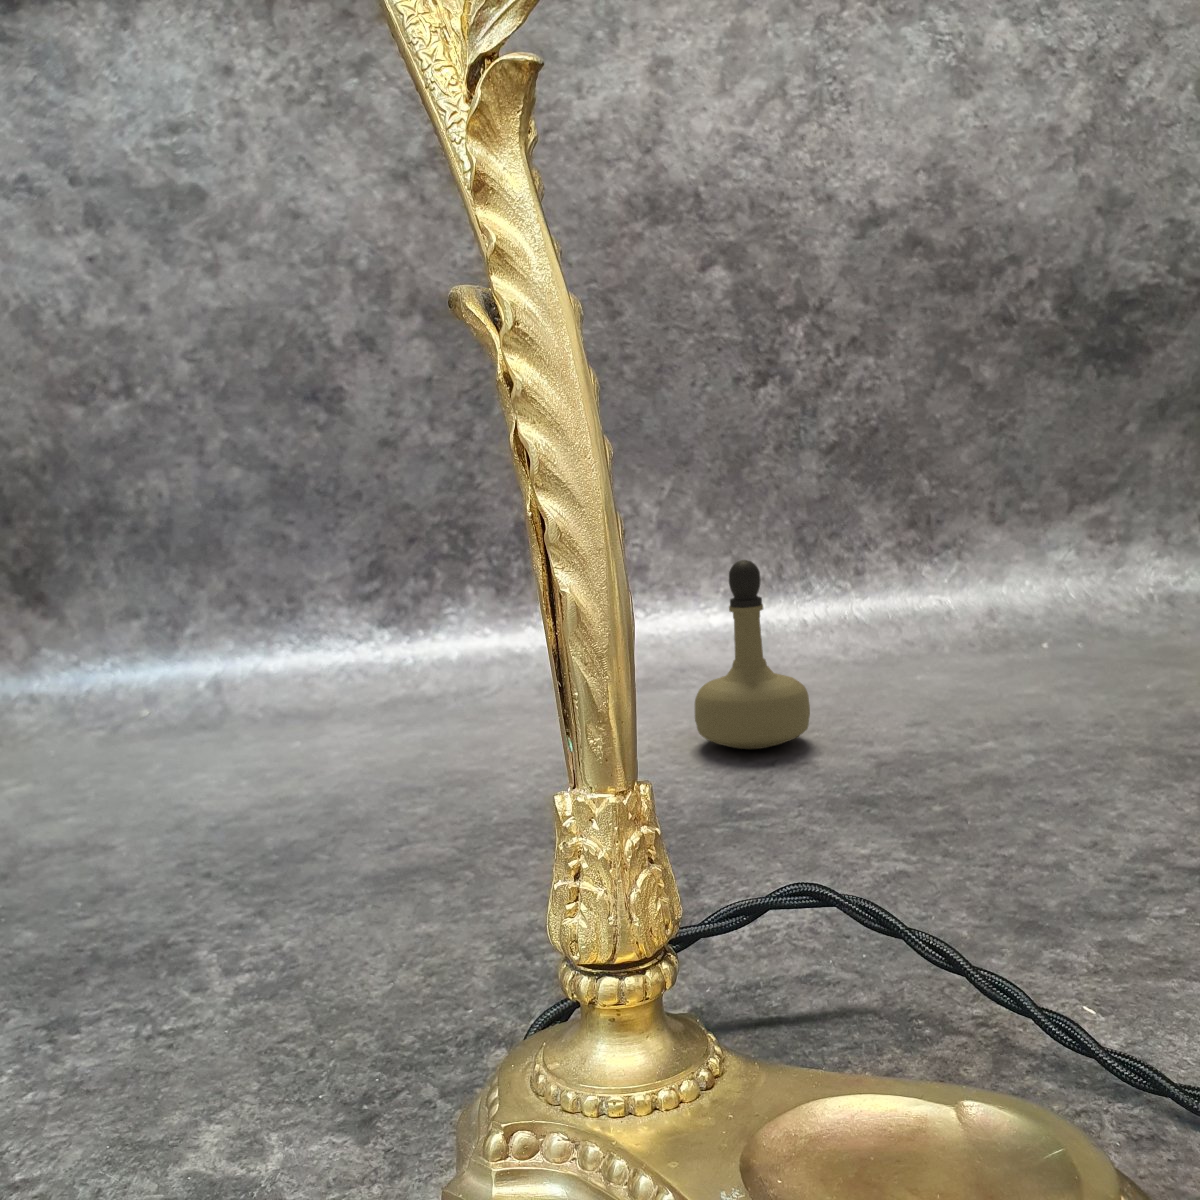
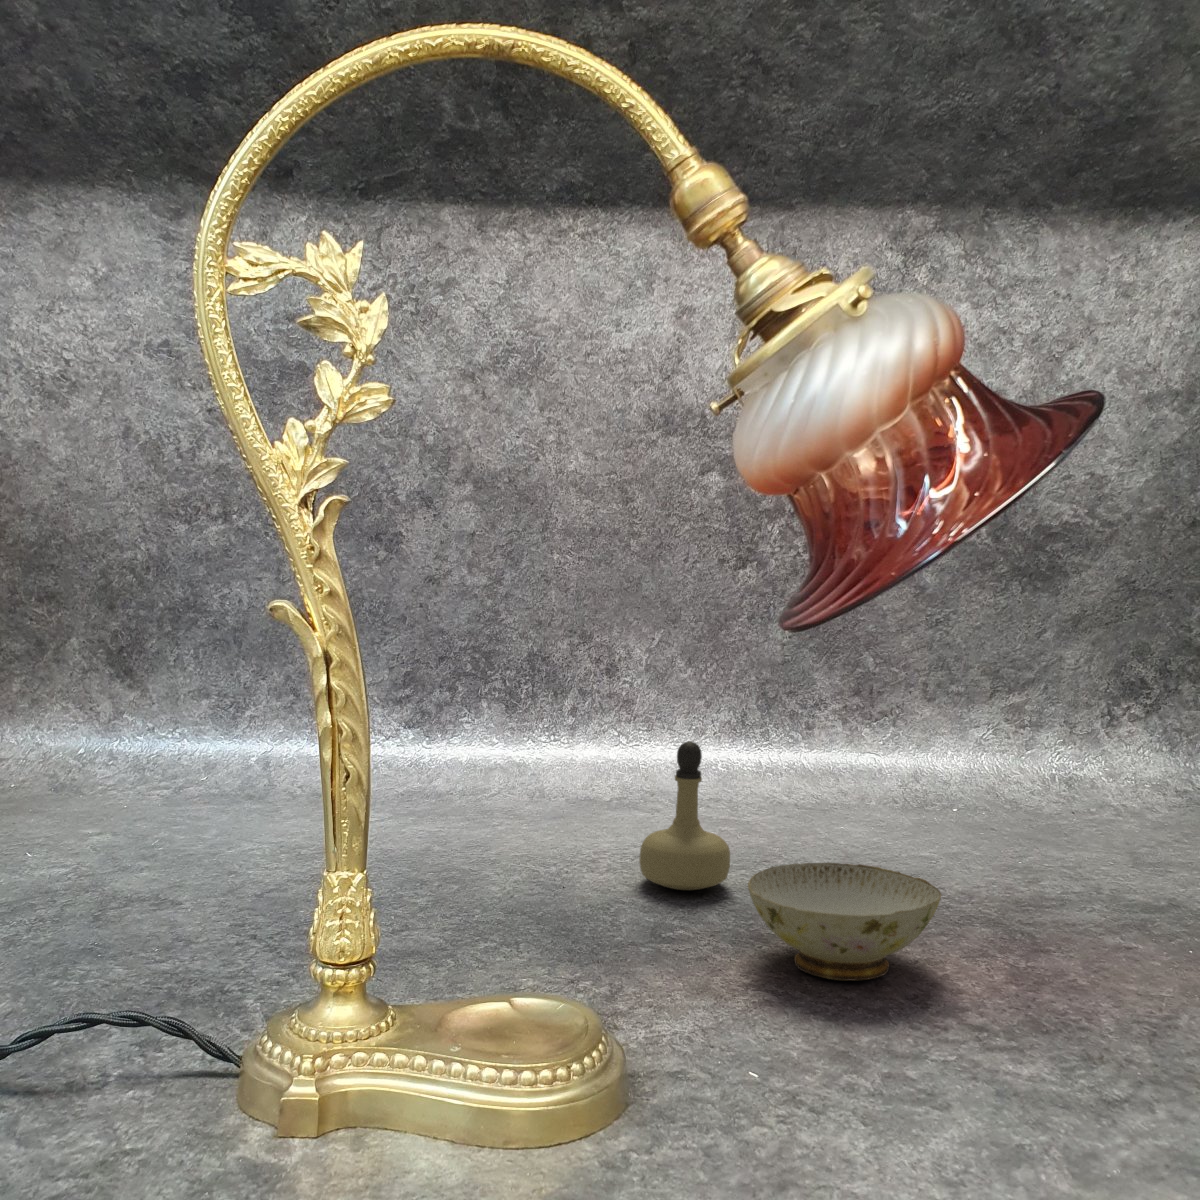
ceramic bowl: none [852,684,1113,831] -> present [748,863,941,981]

